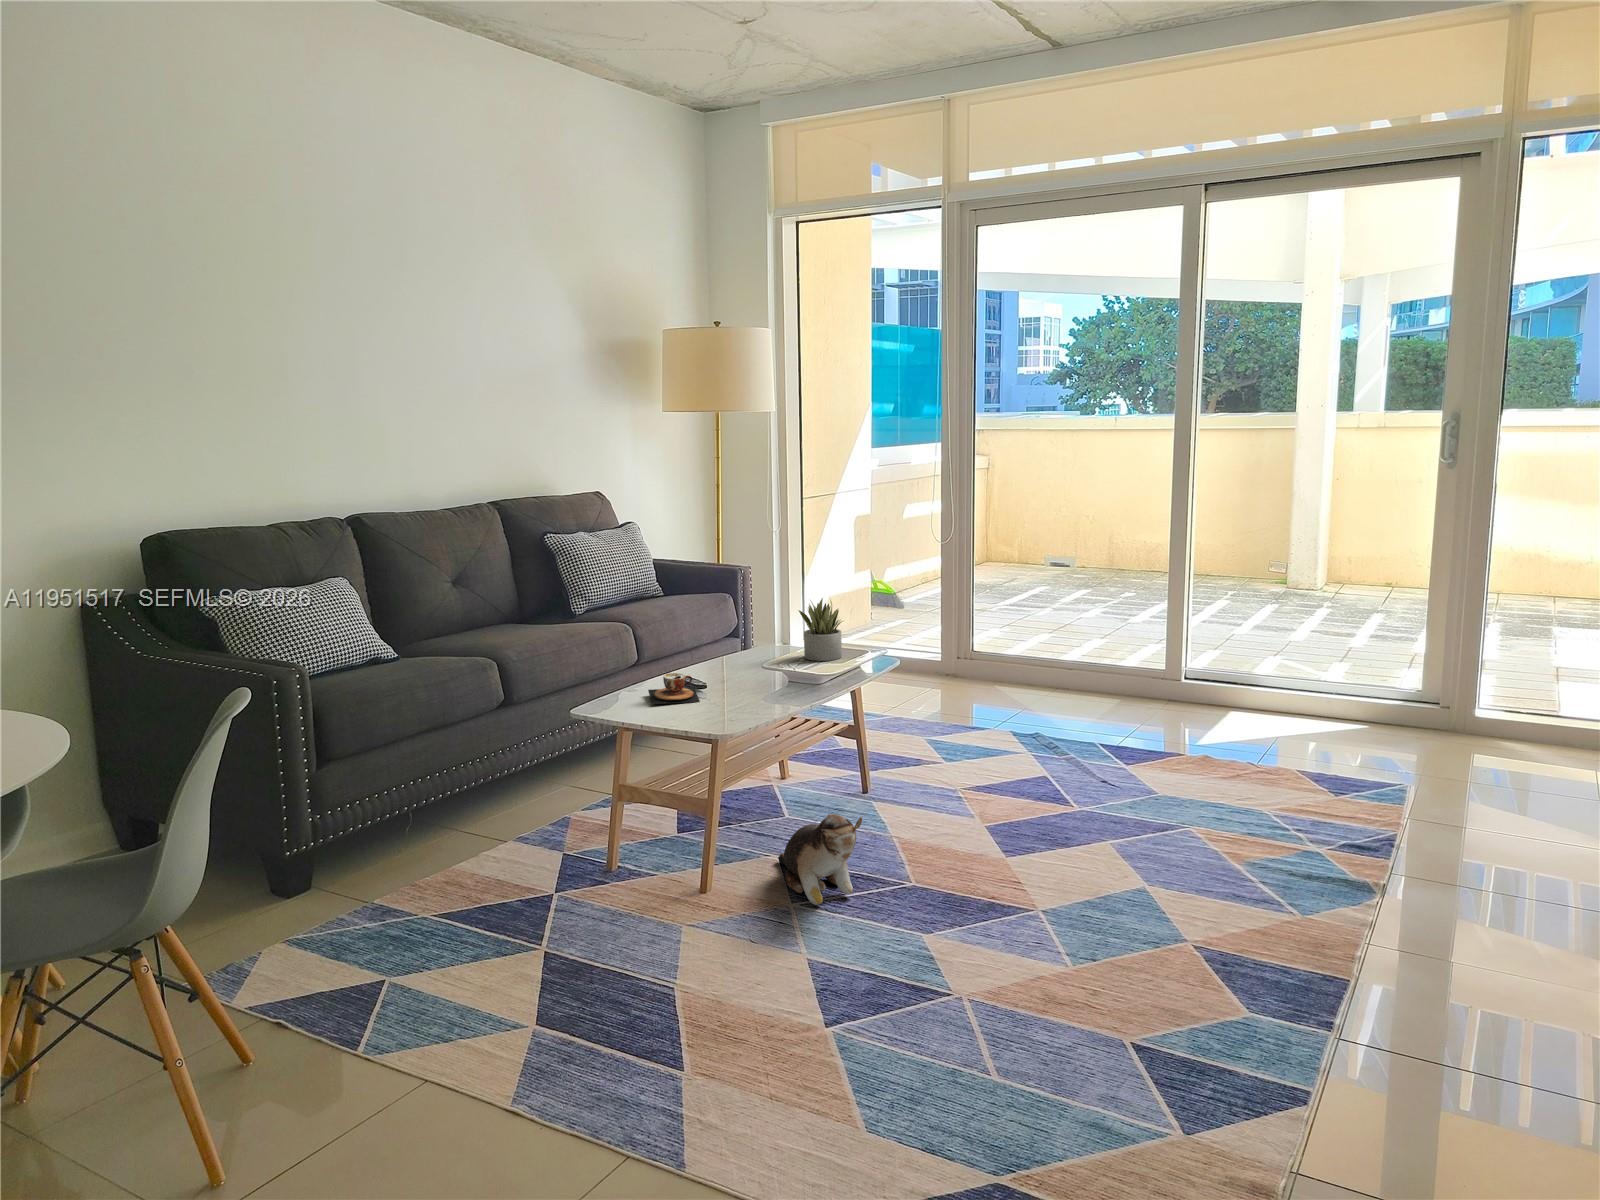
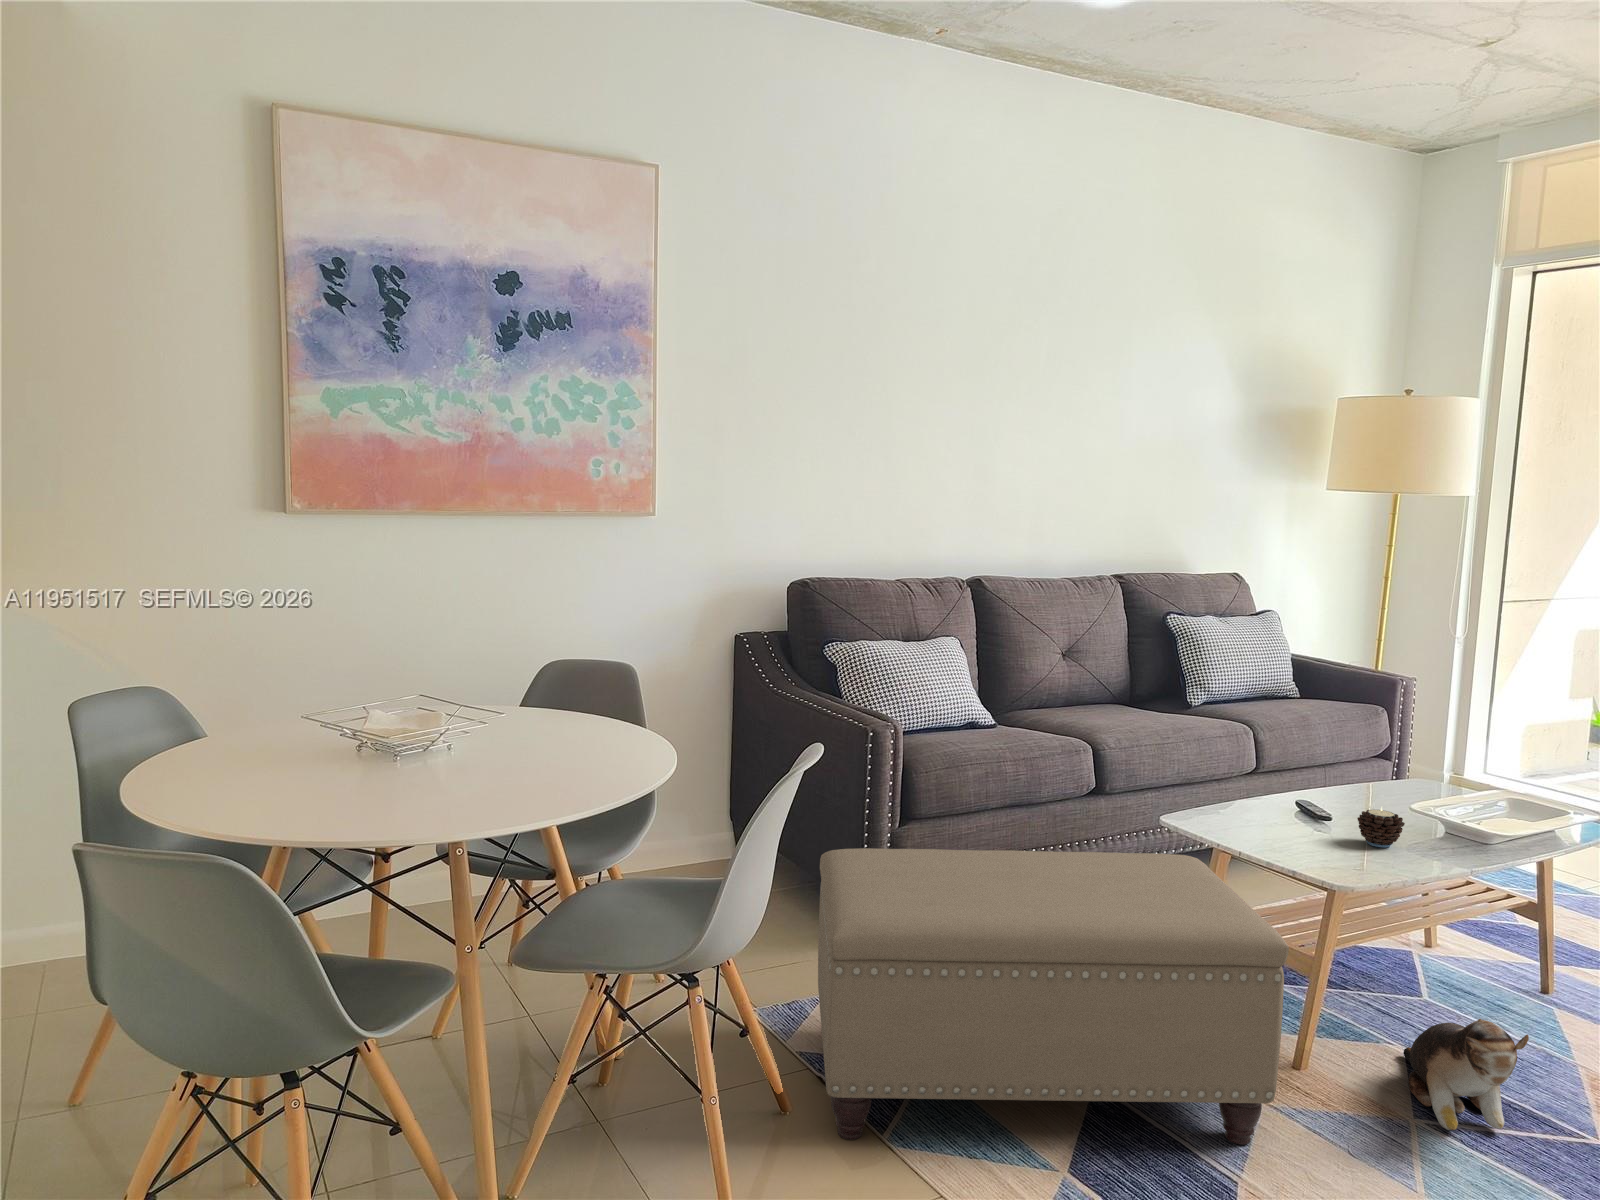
succulent plant: present [799,598,842,661] -> none [1472,732,1538,815]
candle: none [725,668,760,701] -> present [1357,807,1405,848]
teacup: present [648,673,700,704] -> none [1260,796,1322,837]
ottoman: none [244,738,693,1067] -> present [818,848,1289,1145]

